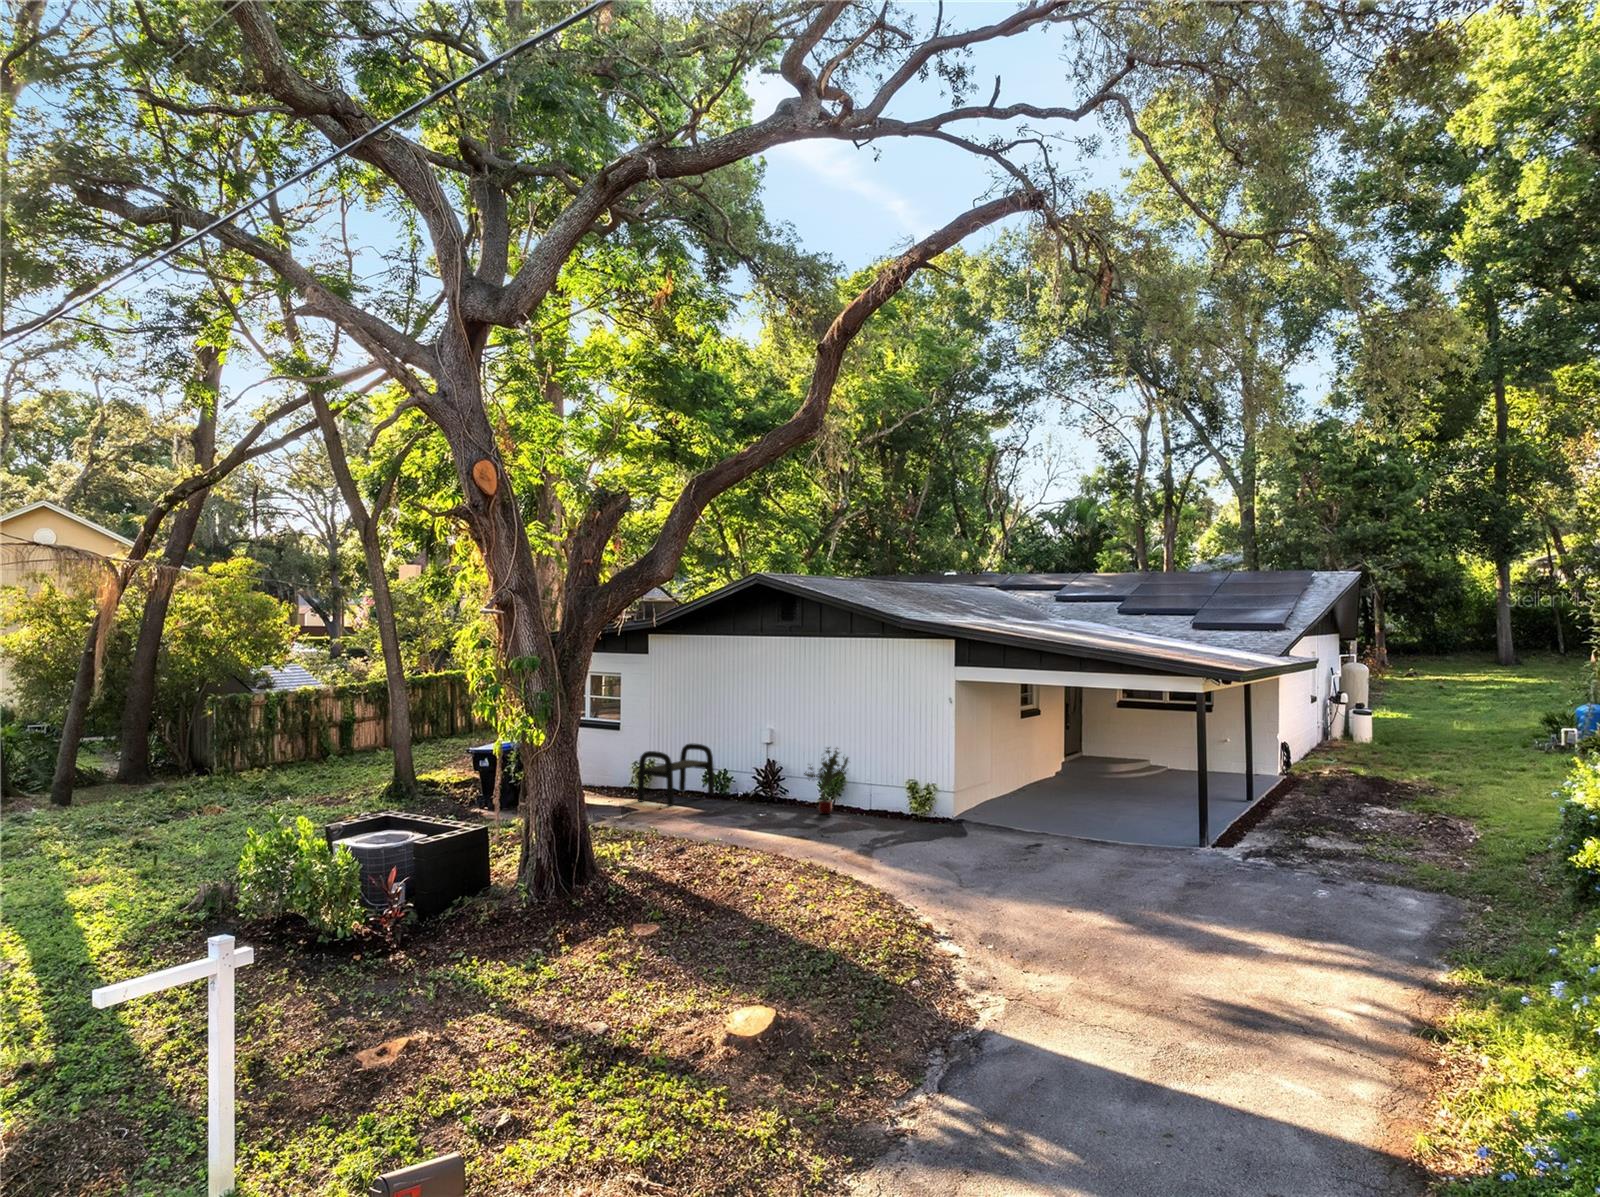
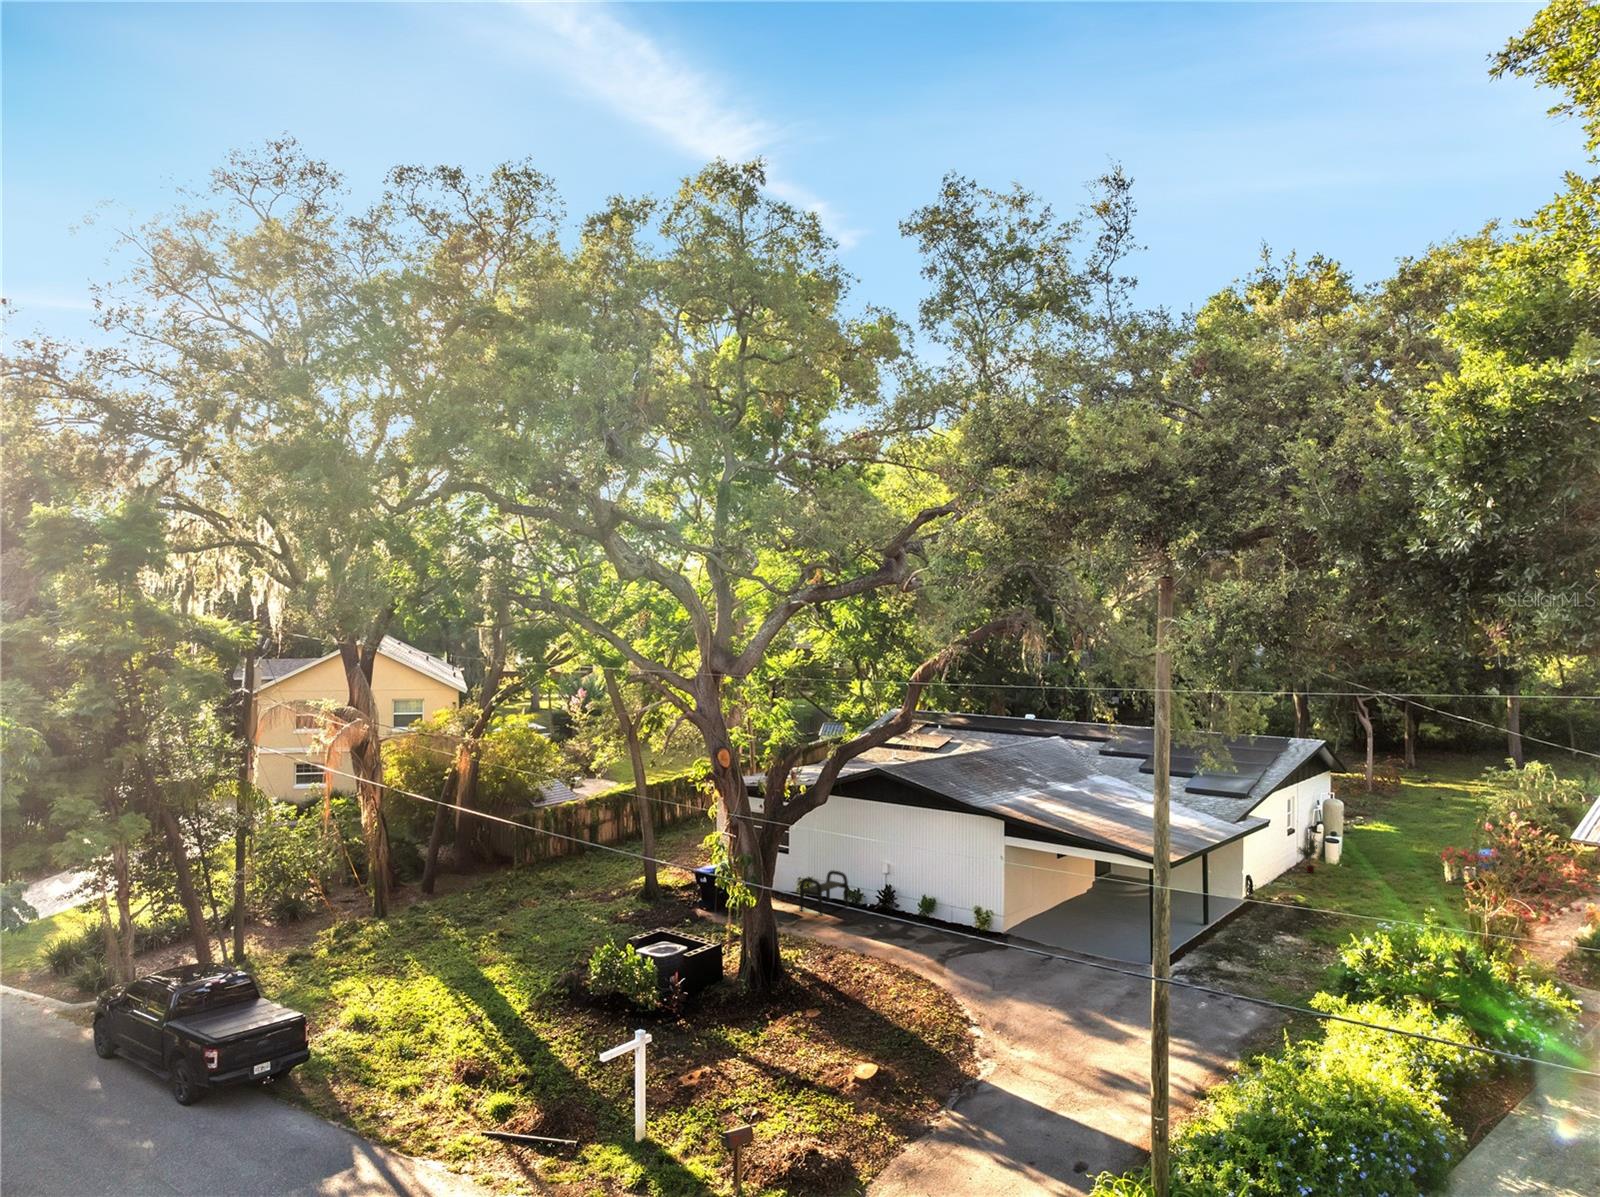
potted tree: present [804,748,848,814] -> present [1299,838,1317,873]

